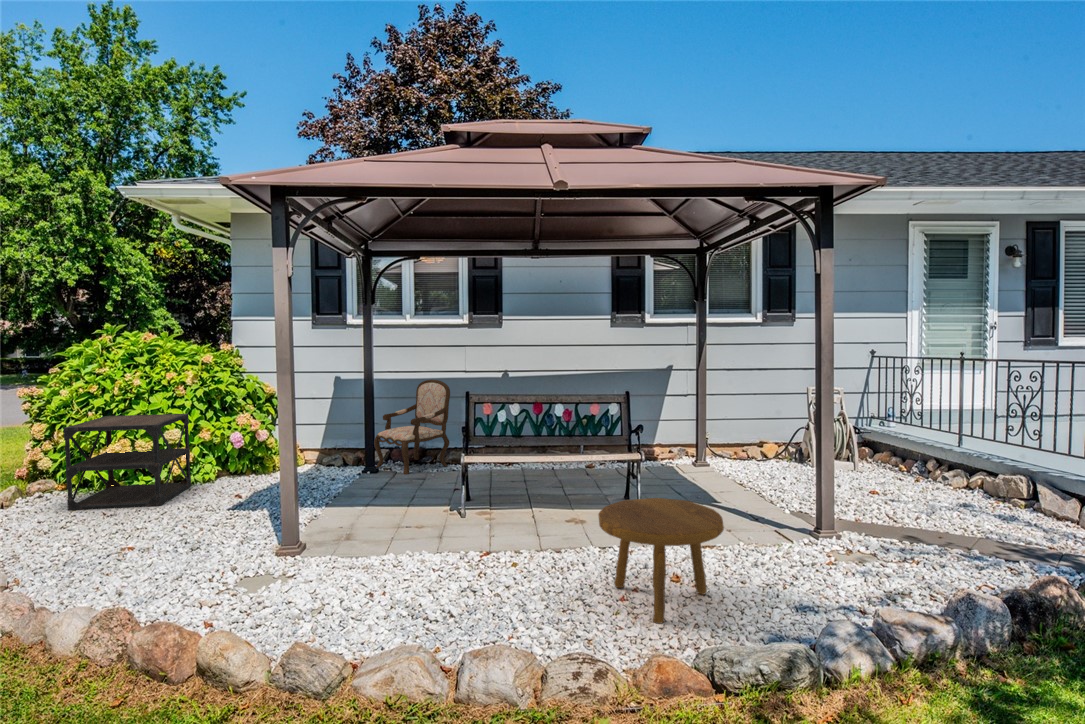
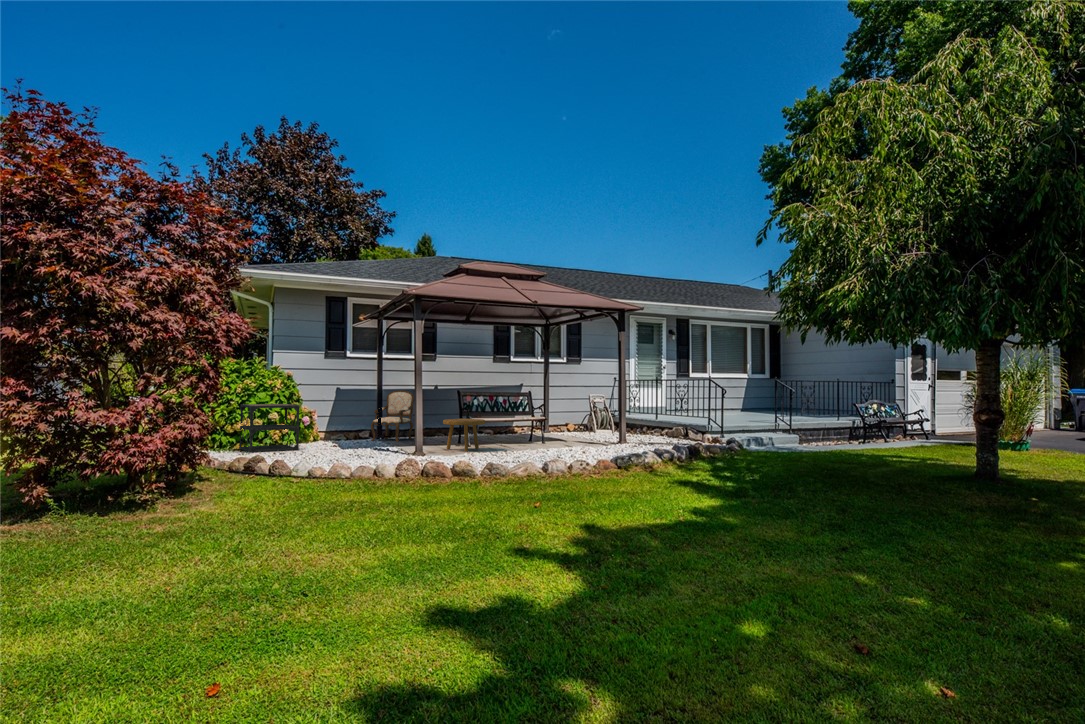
footstool: present [599,498,724,624] -> present [443,419,485,452]

